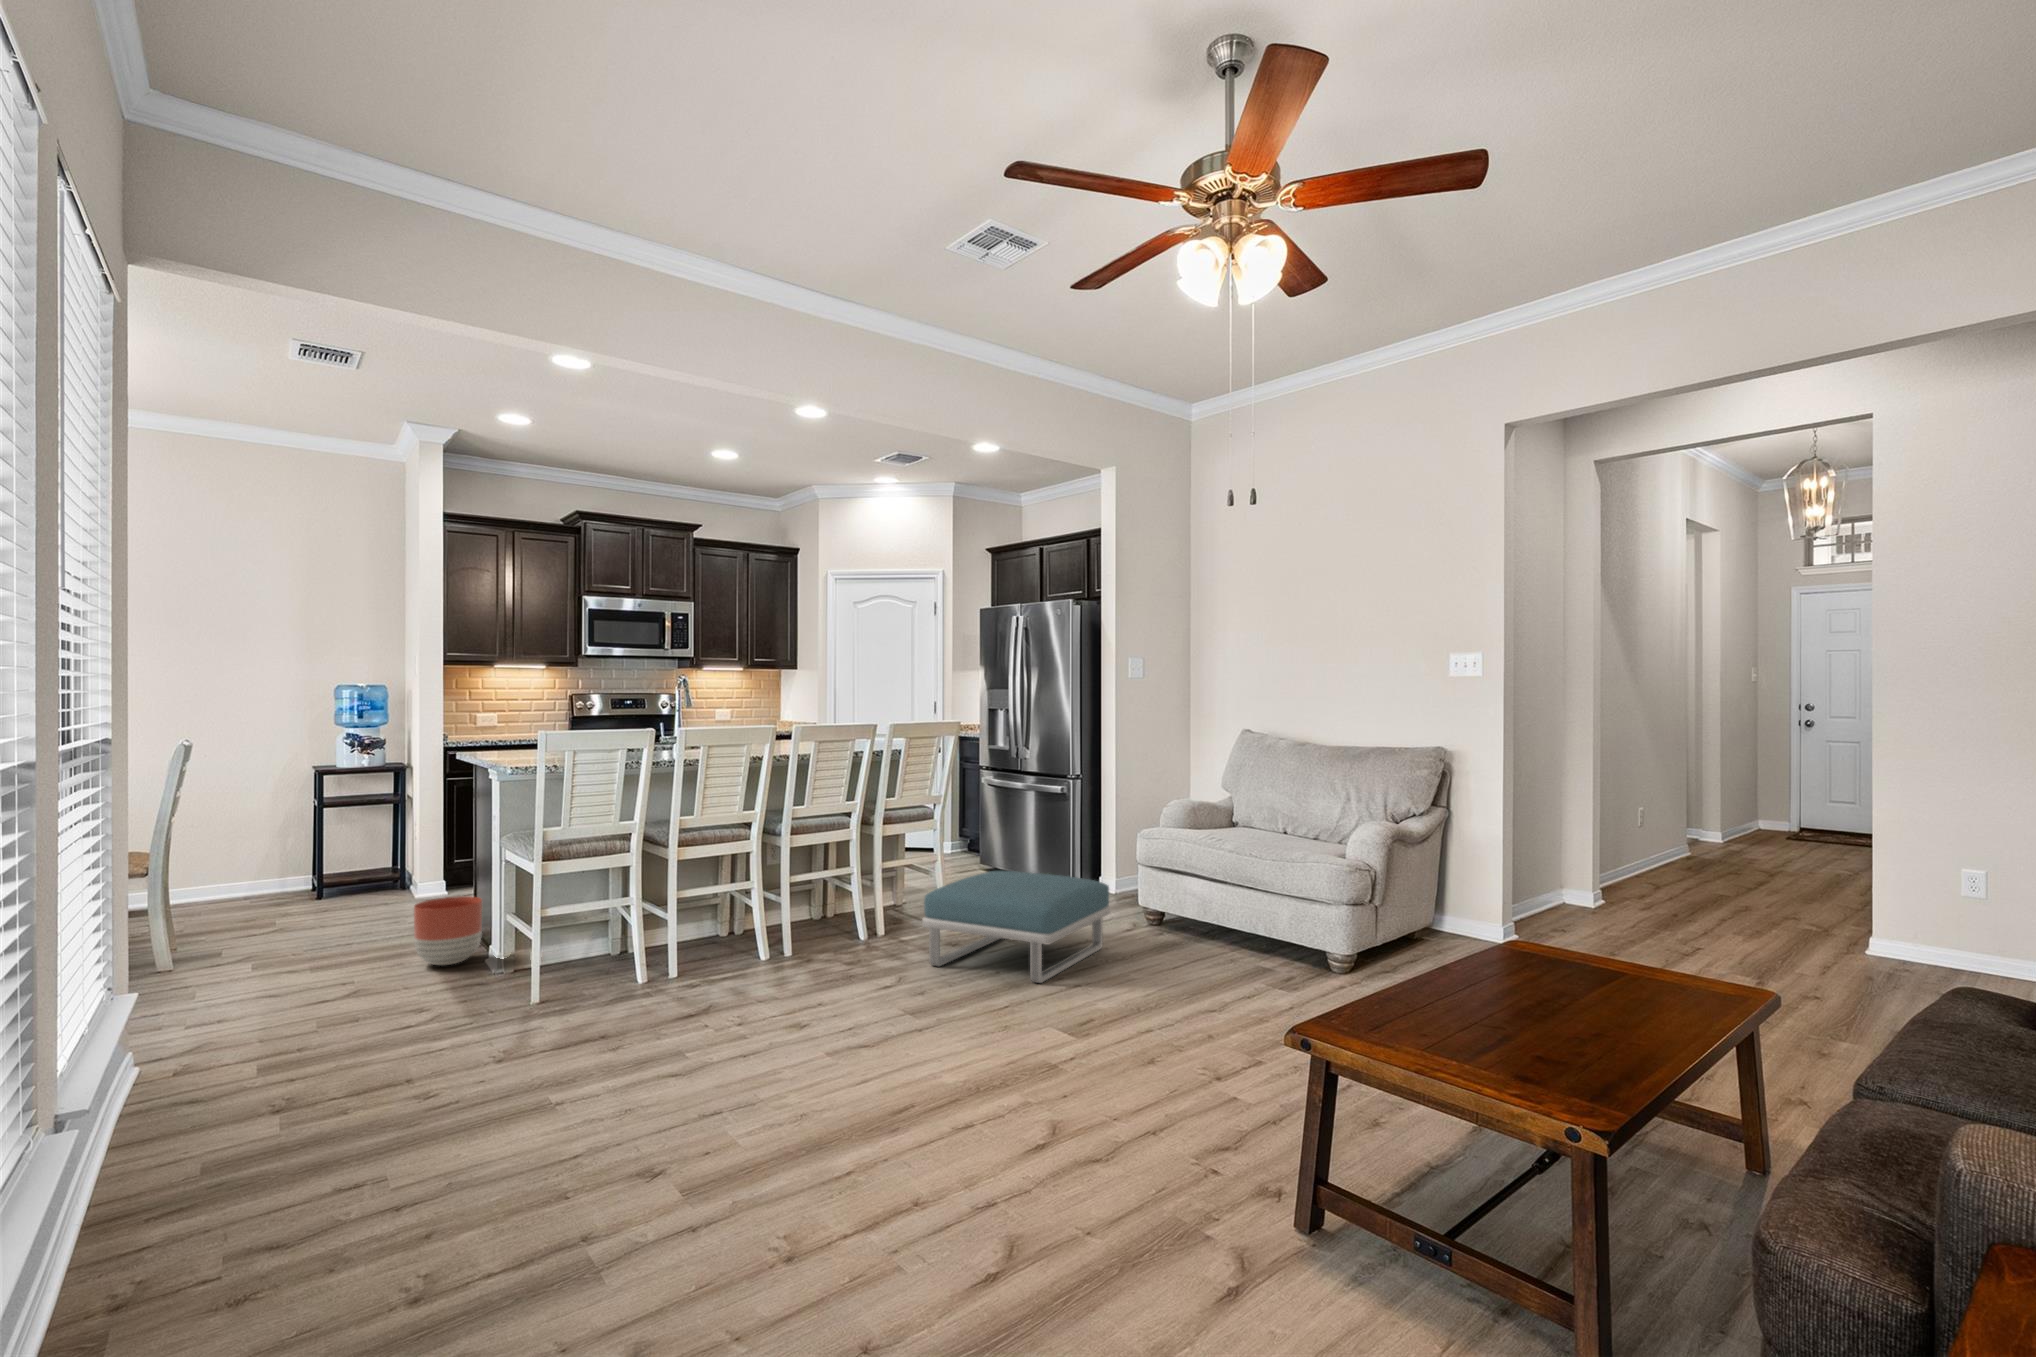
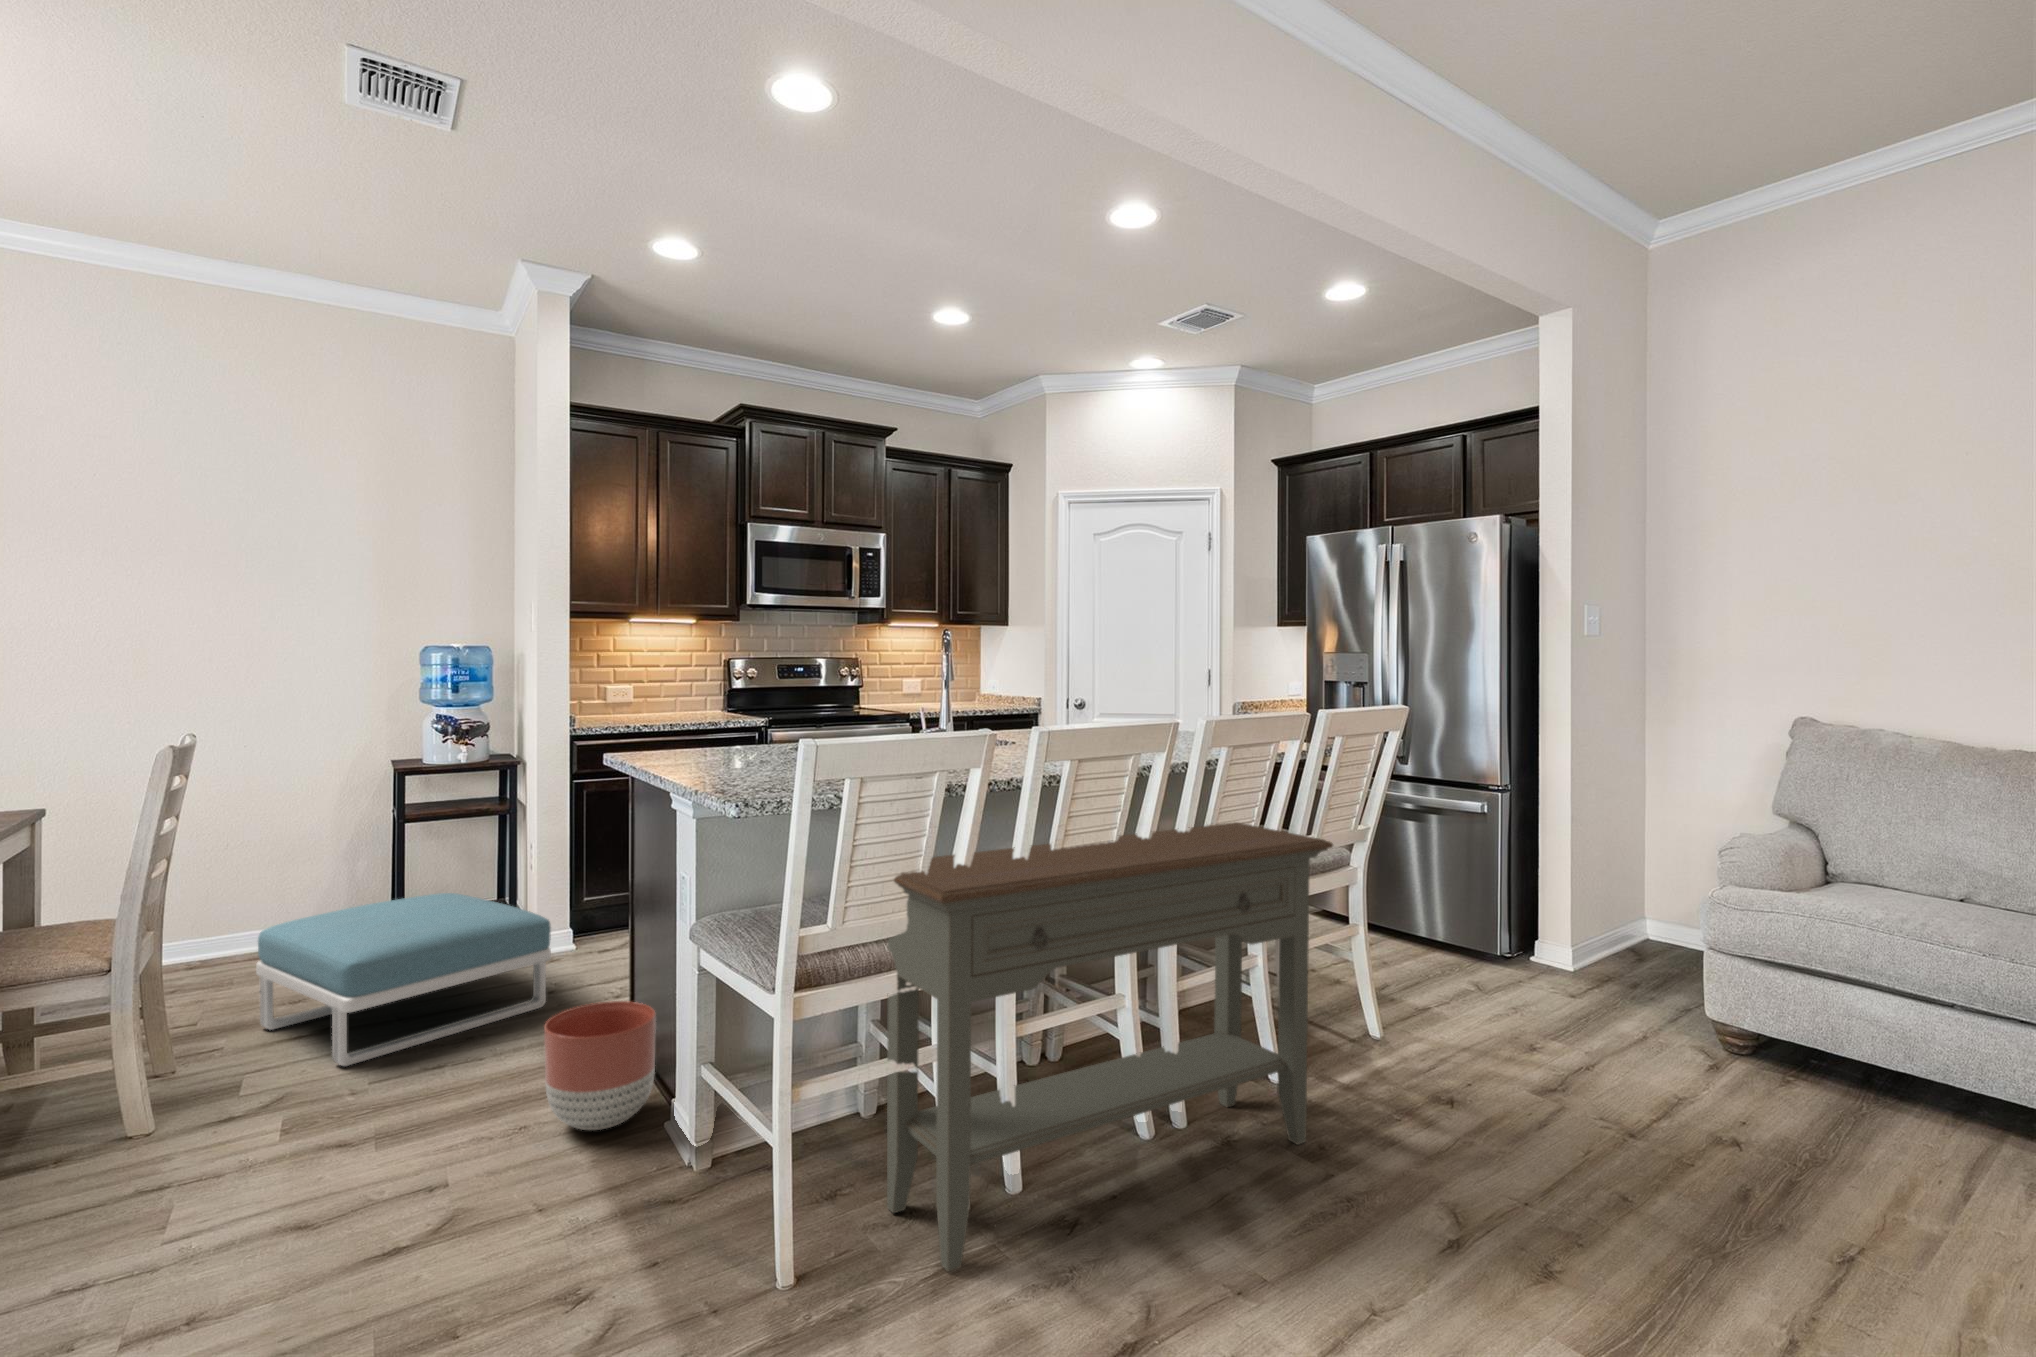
console table: none [591,786,866,1002] -> present [887,822,1333,1272]
footstool: present [922,871,1110,983] -> present [256,893,551,1066]

